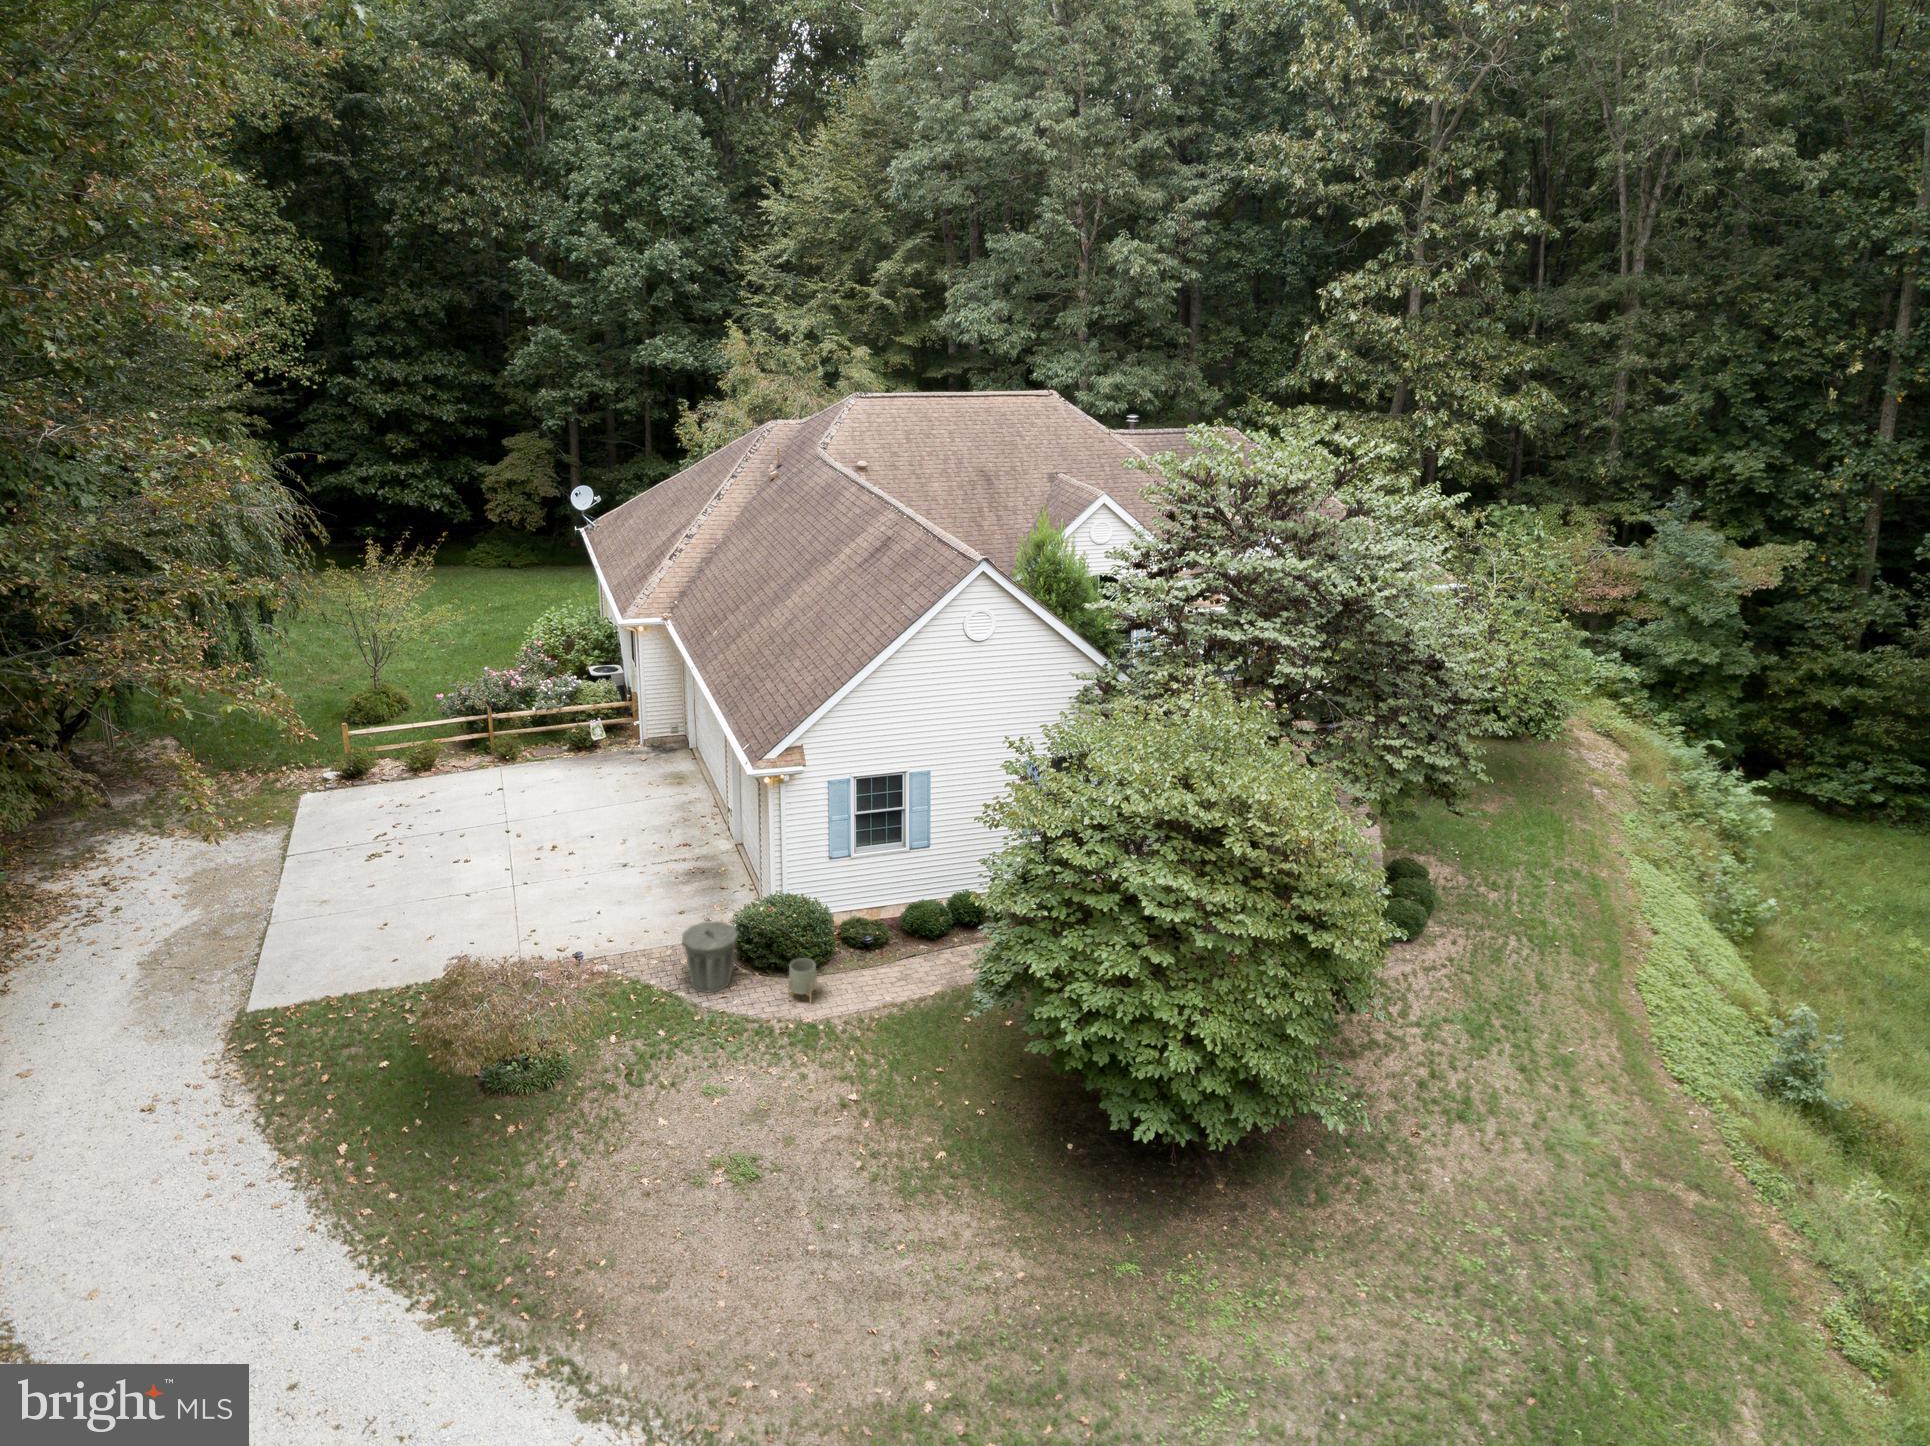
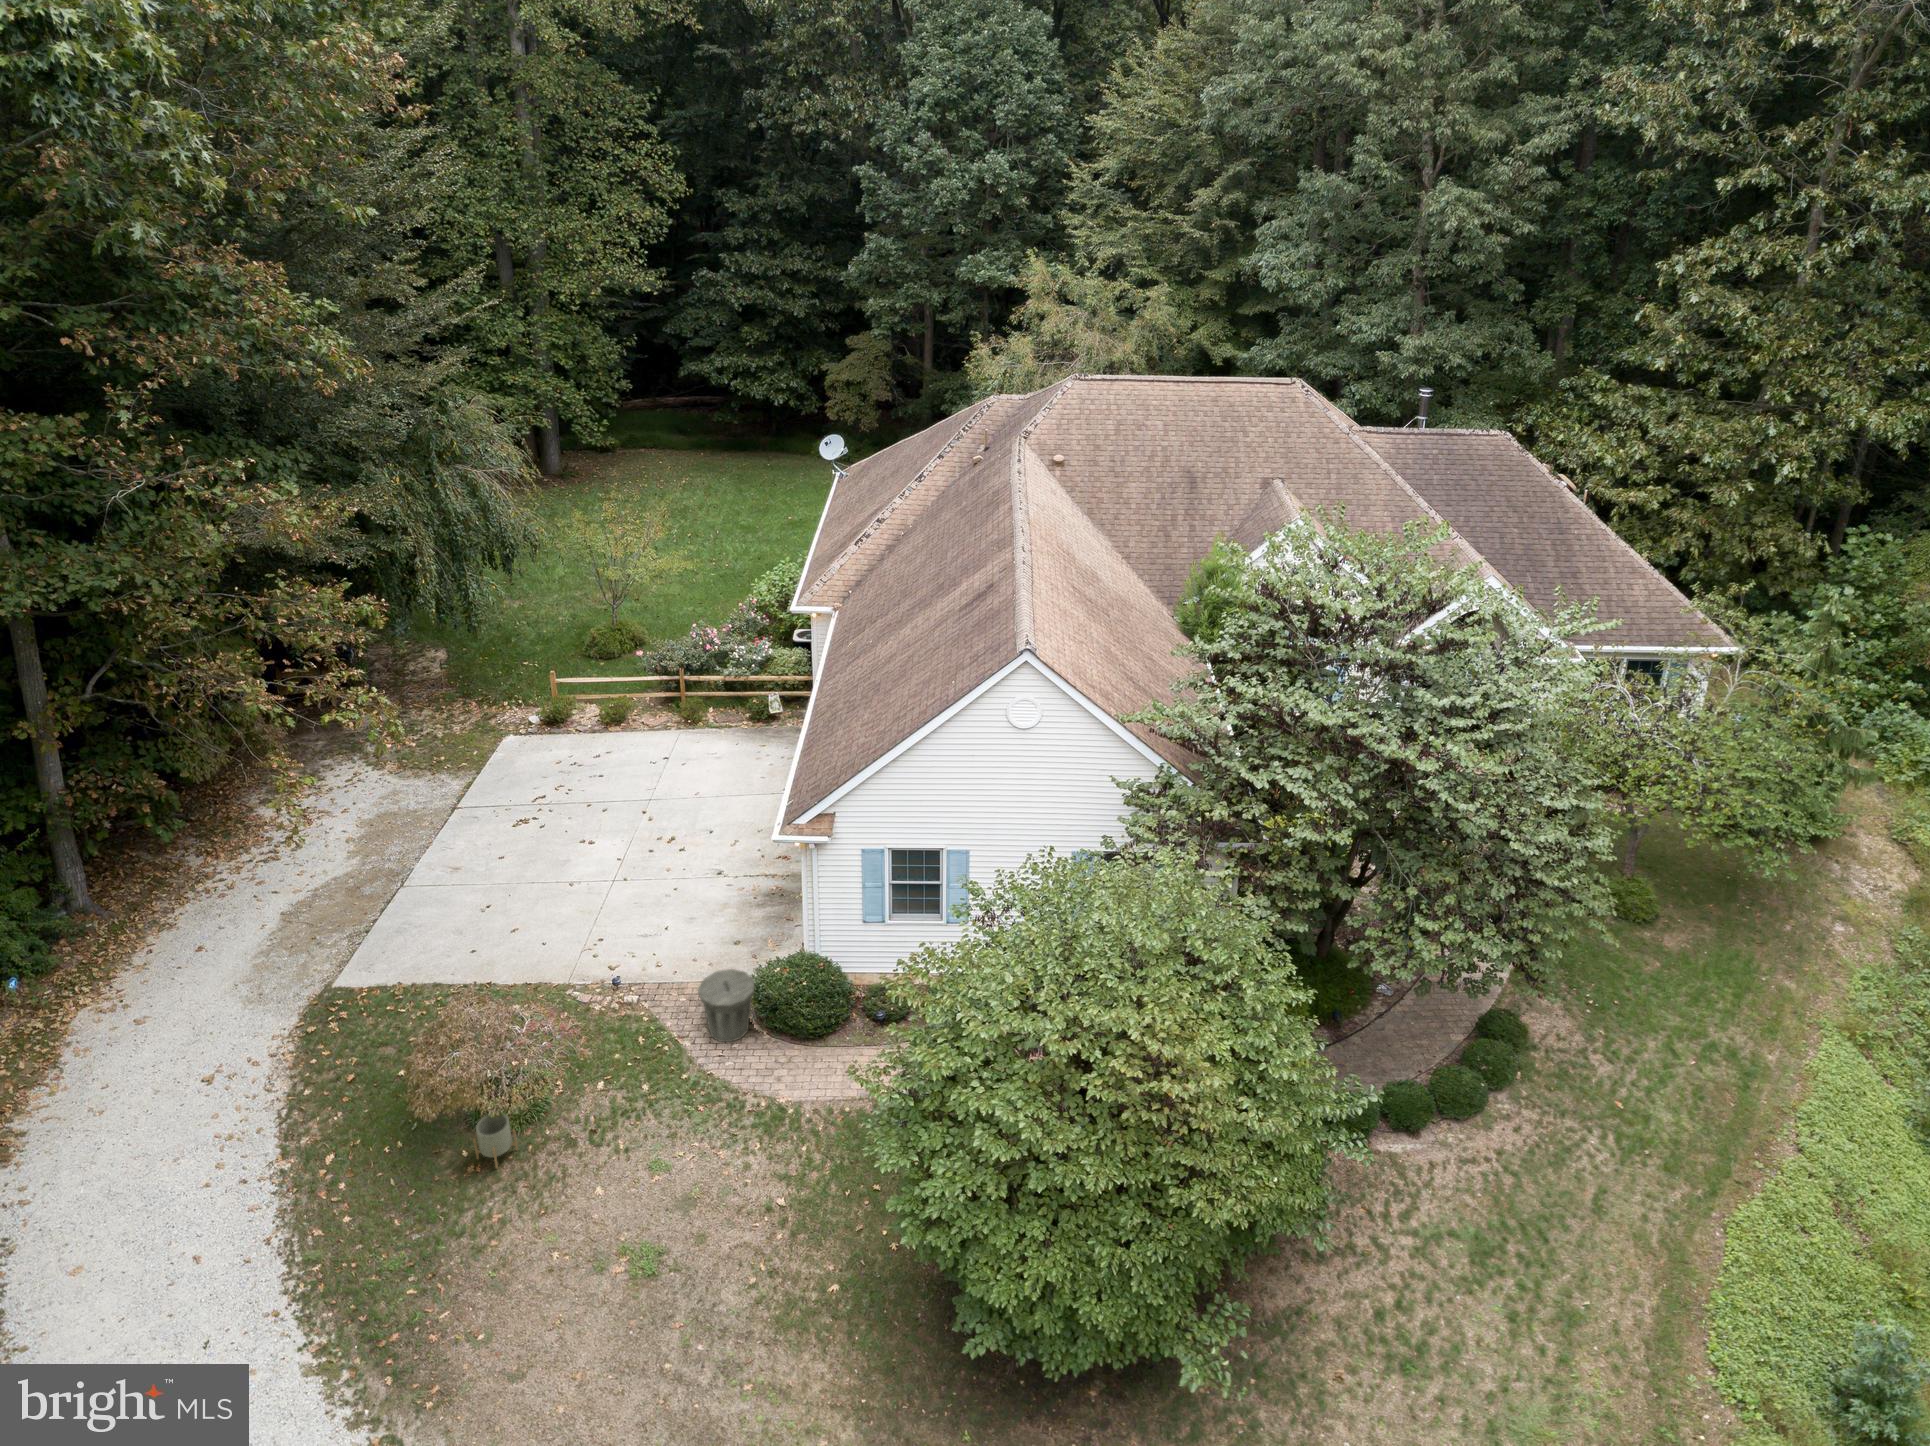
planter: present [788,958,817,1002] -> present [473,1115,518,1168]

